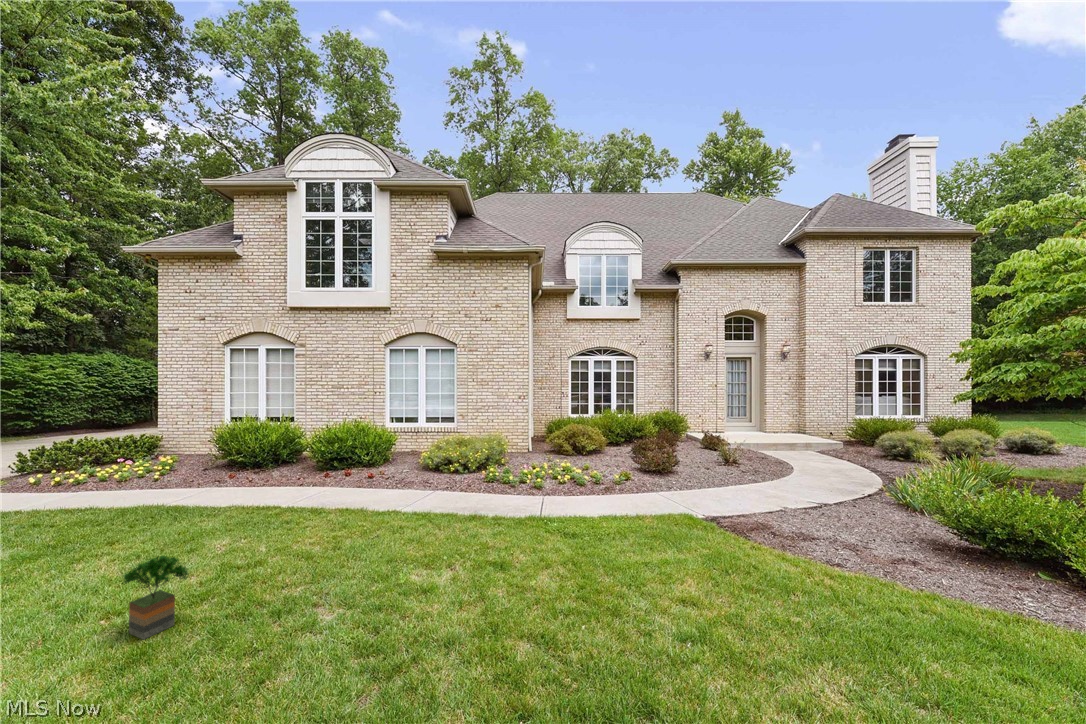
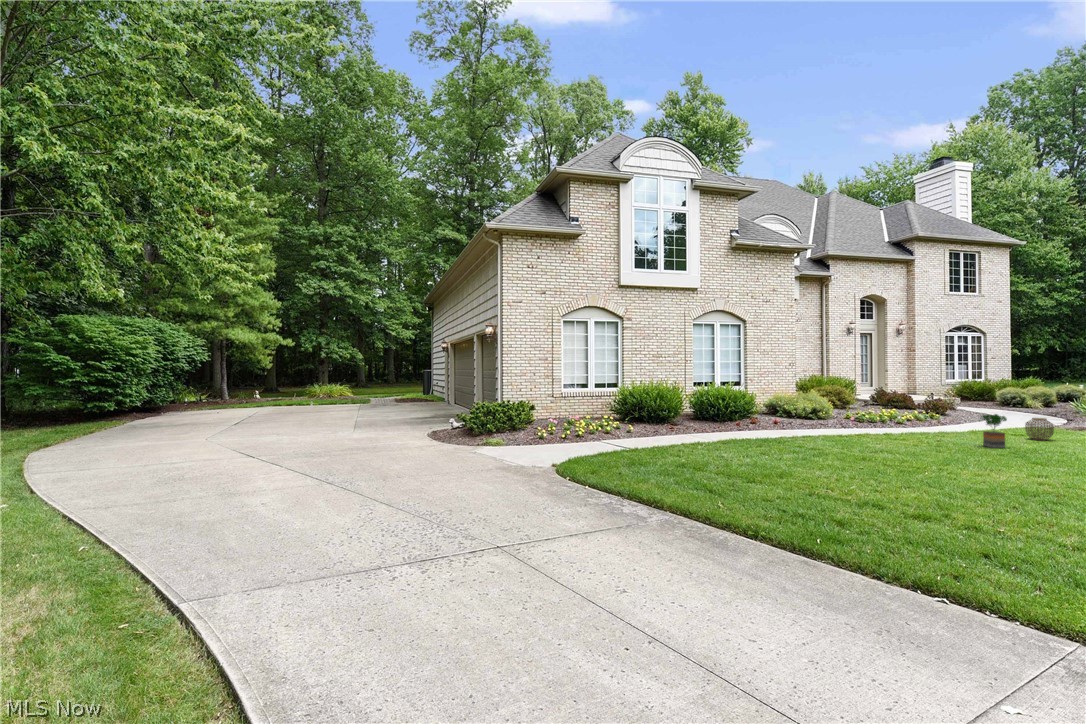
woven basket: none [333,562,381,620] -> present [1025,418,1054,440]

